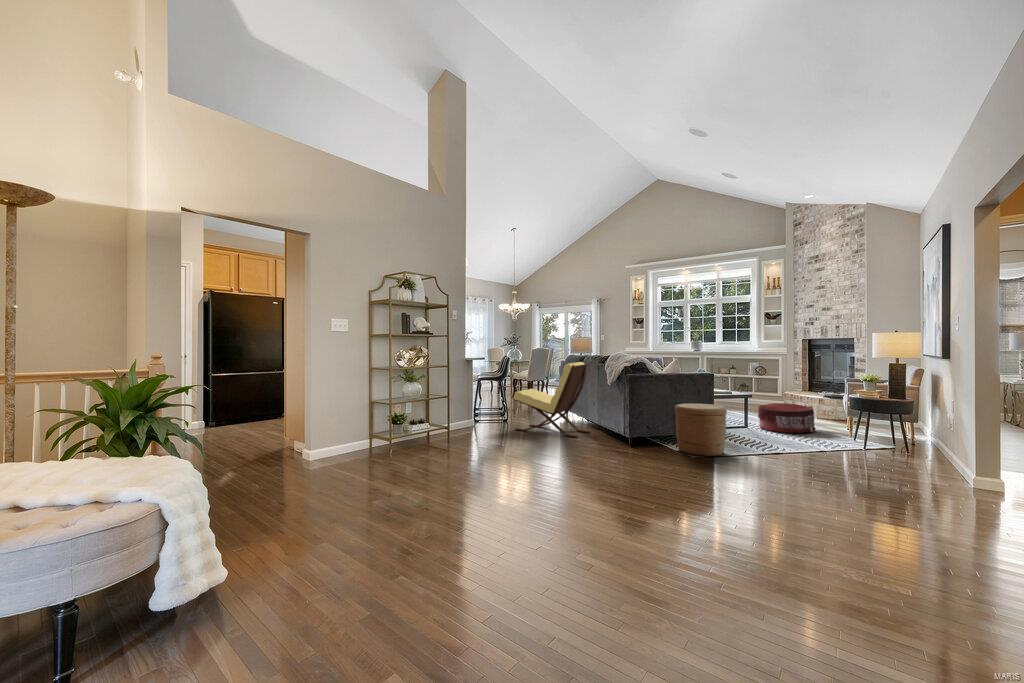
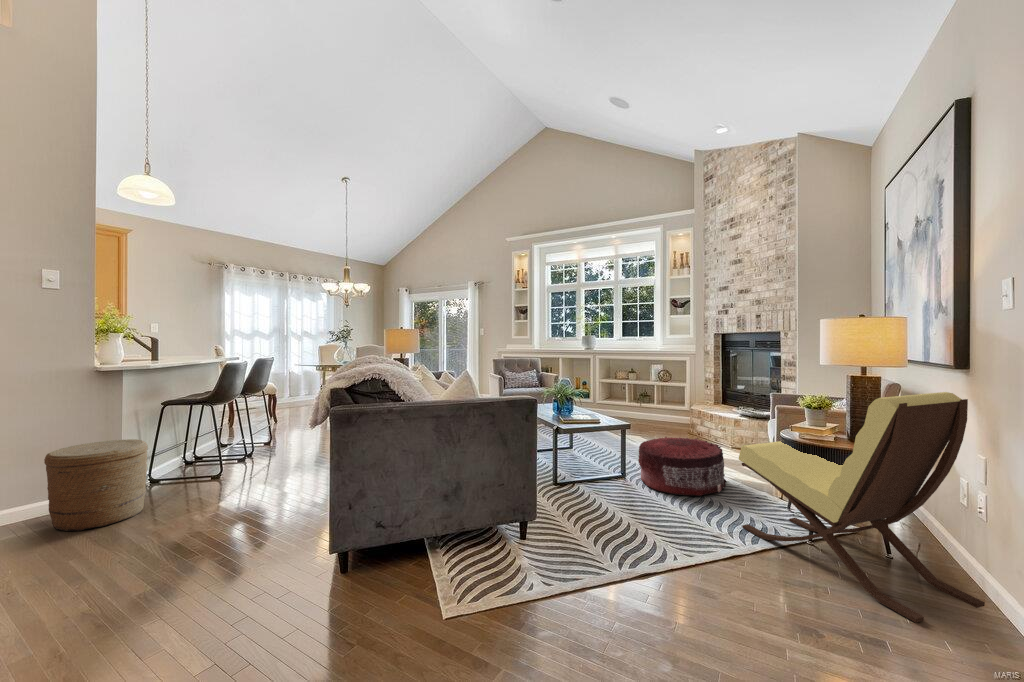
lounge chair: present [514,362,590,438] -> present [739,392,985,623]
woven basket: present [675,403,727,456] -> present [44,439,148,531]

